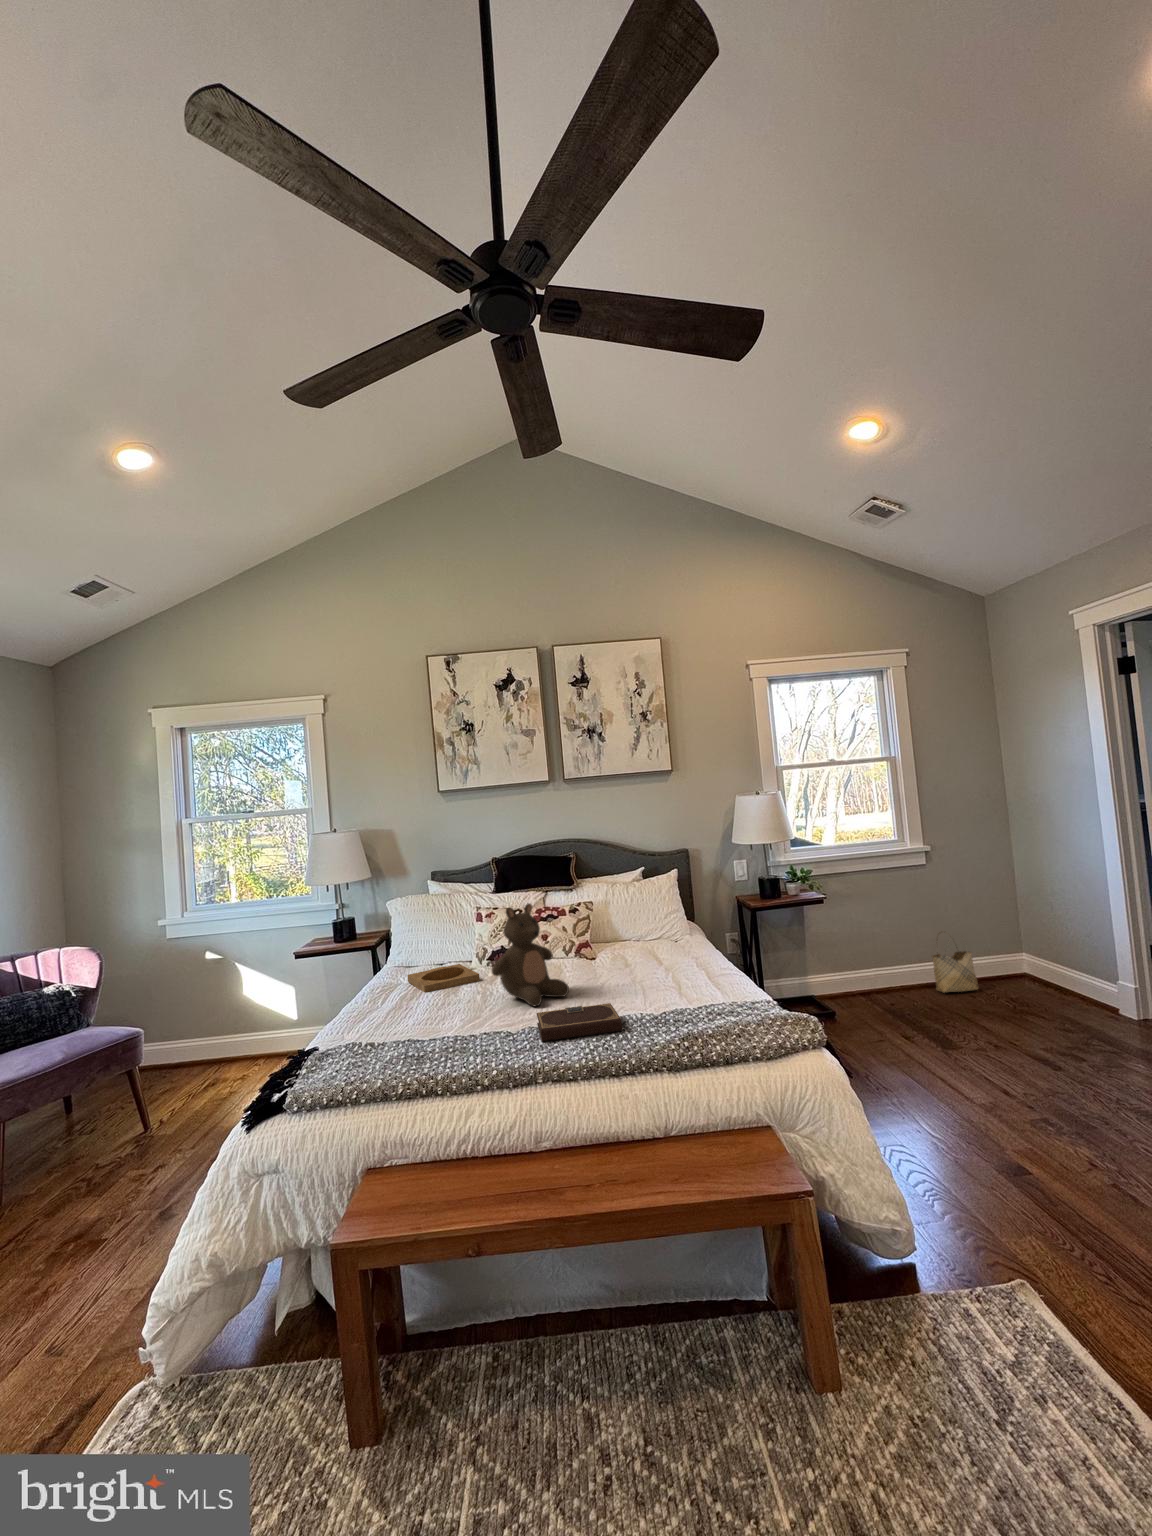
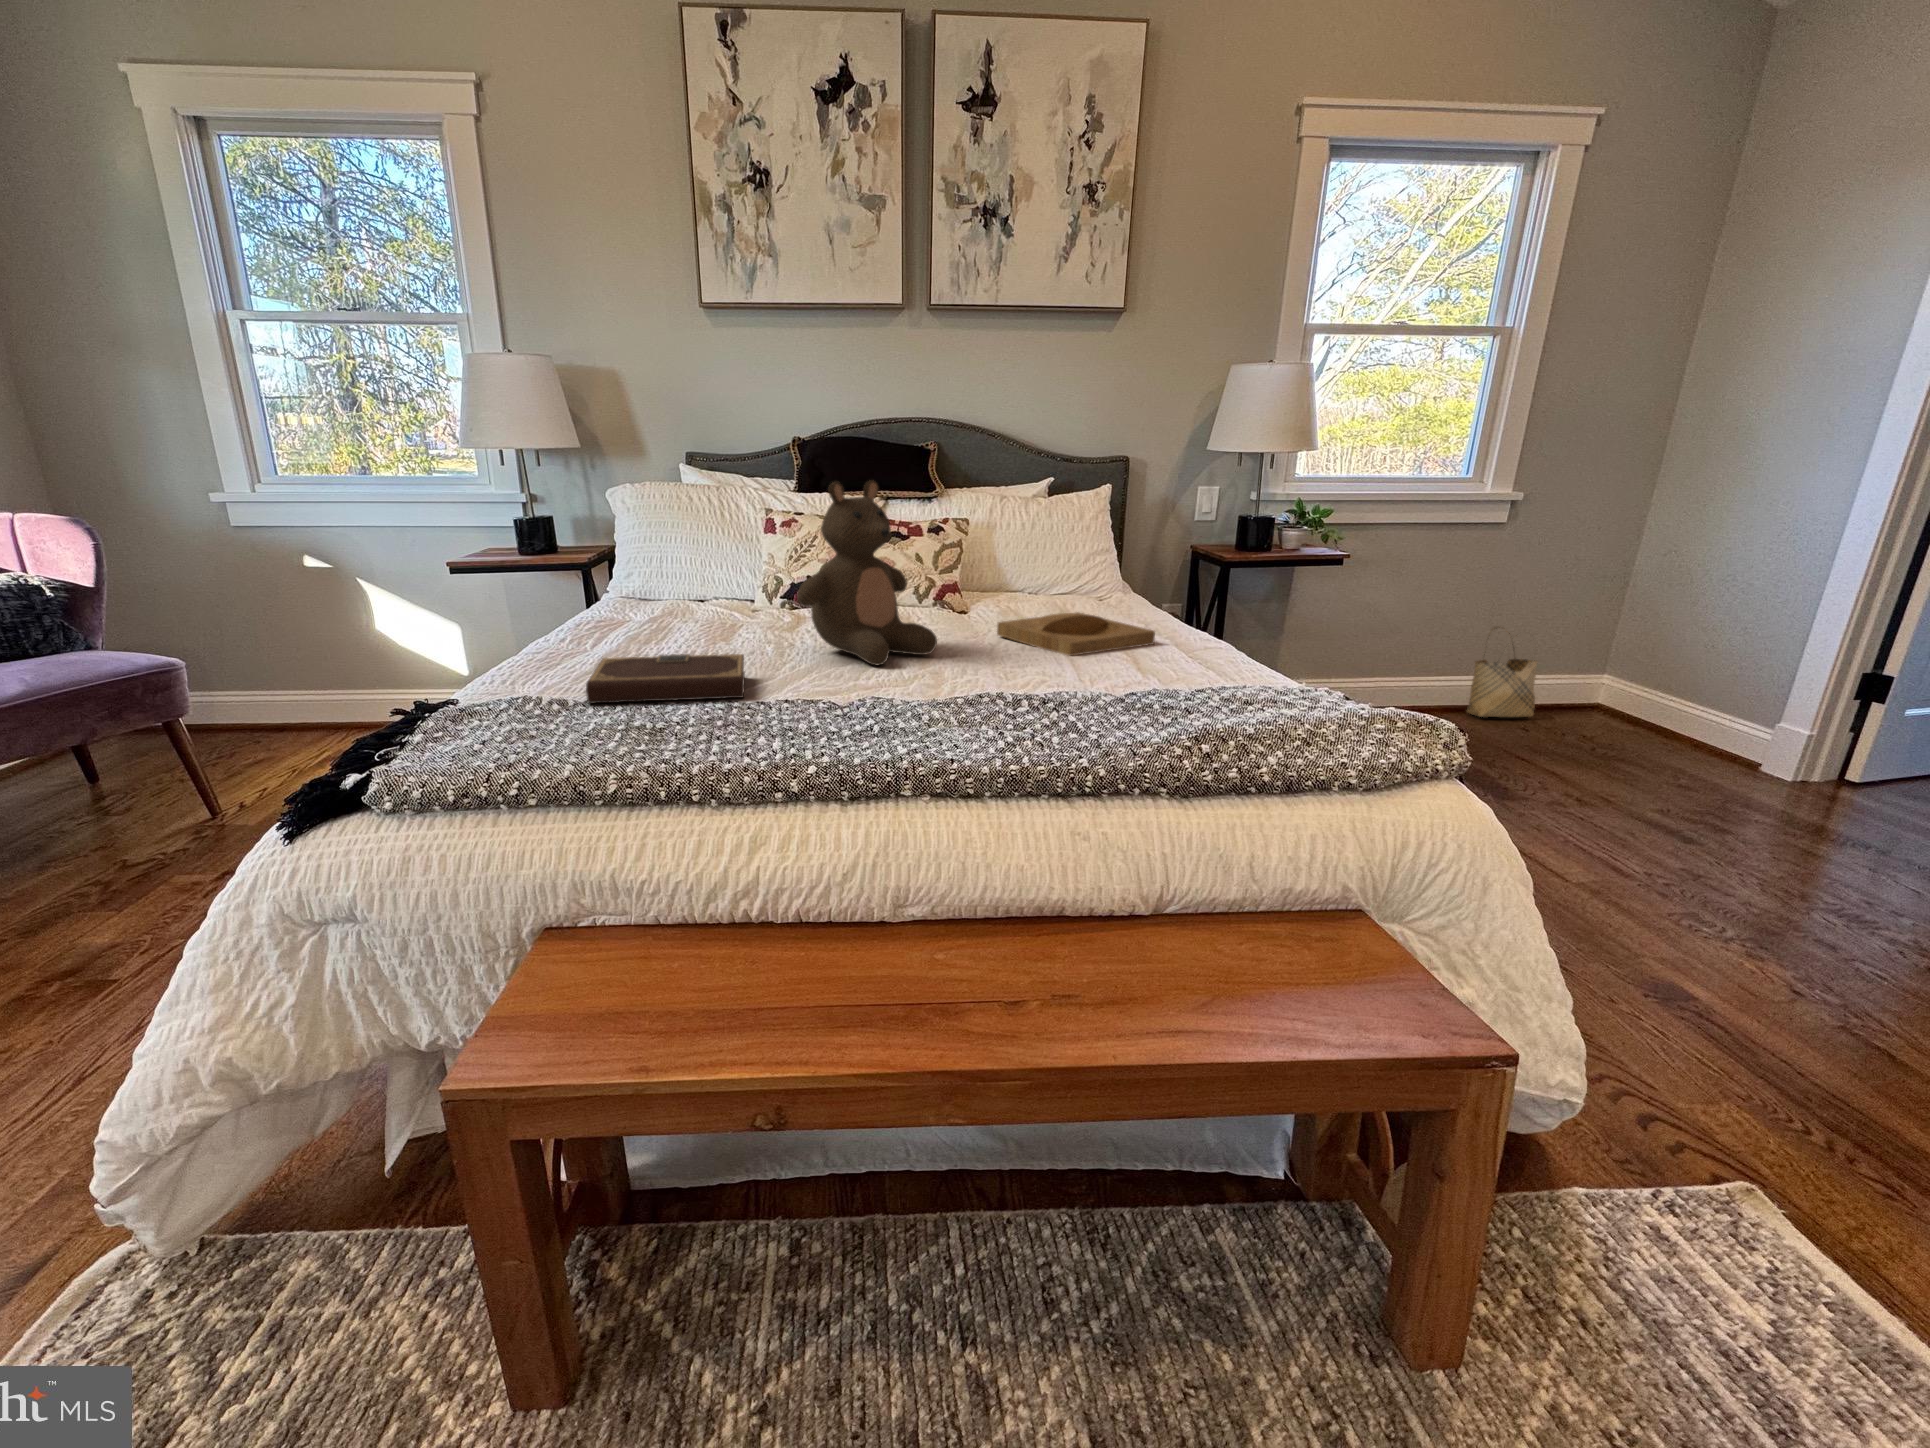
tray: present [407,964,480,992] -> present [997,612,1155,656]
notebook: present [536,1003,622,1041] -> present [586,654,745,703]

